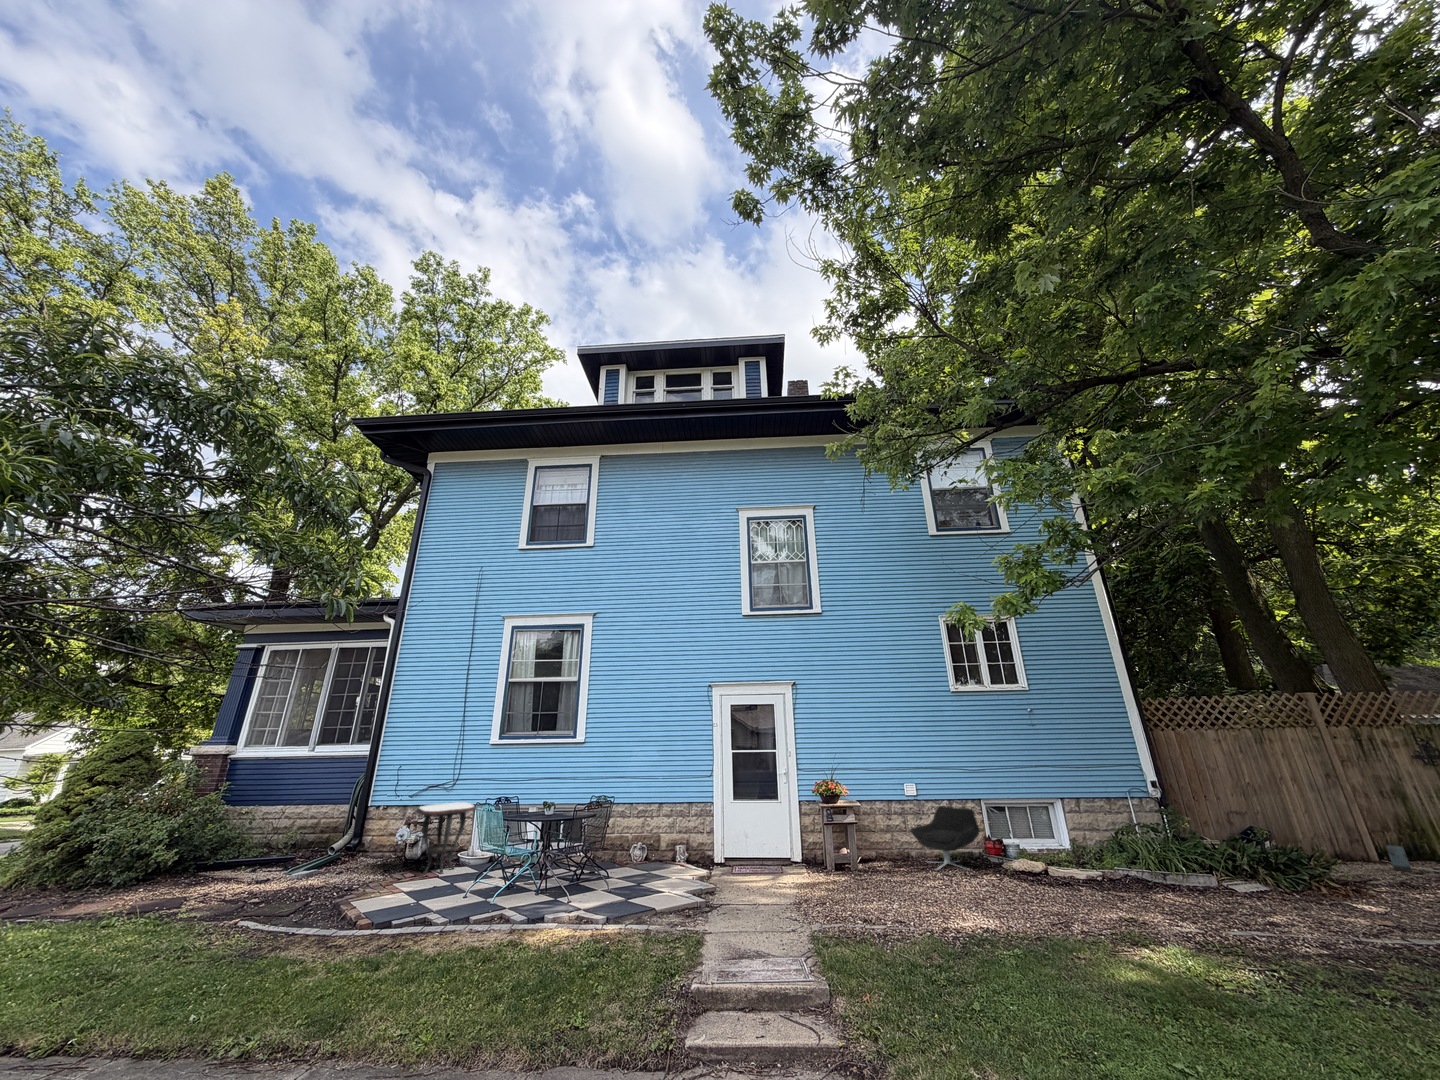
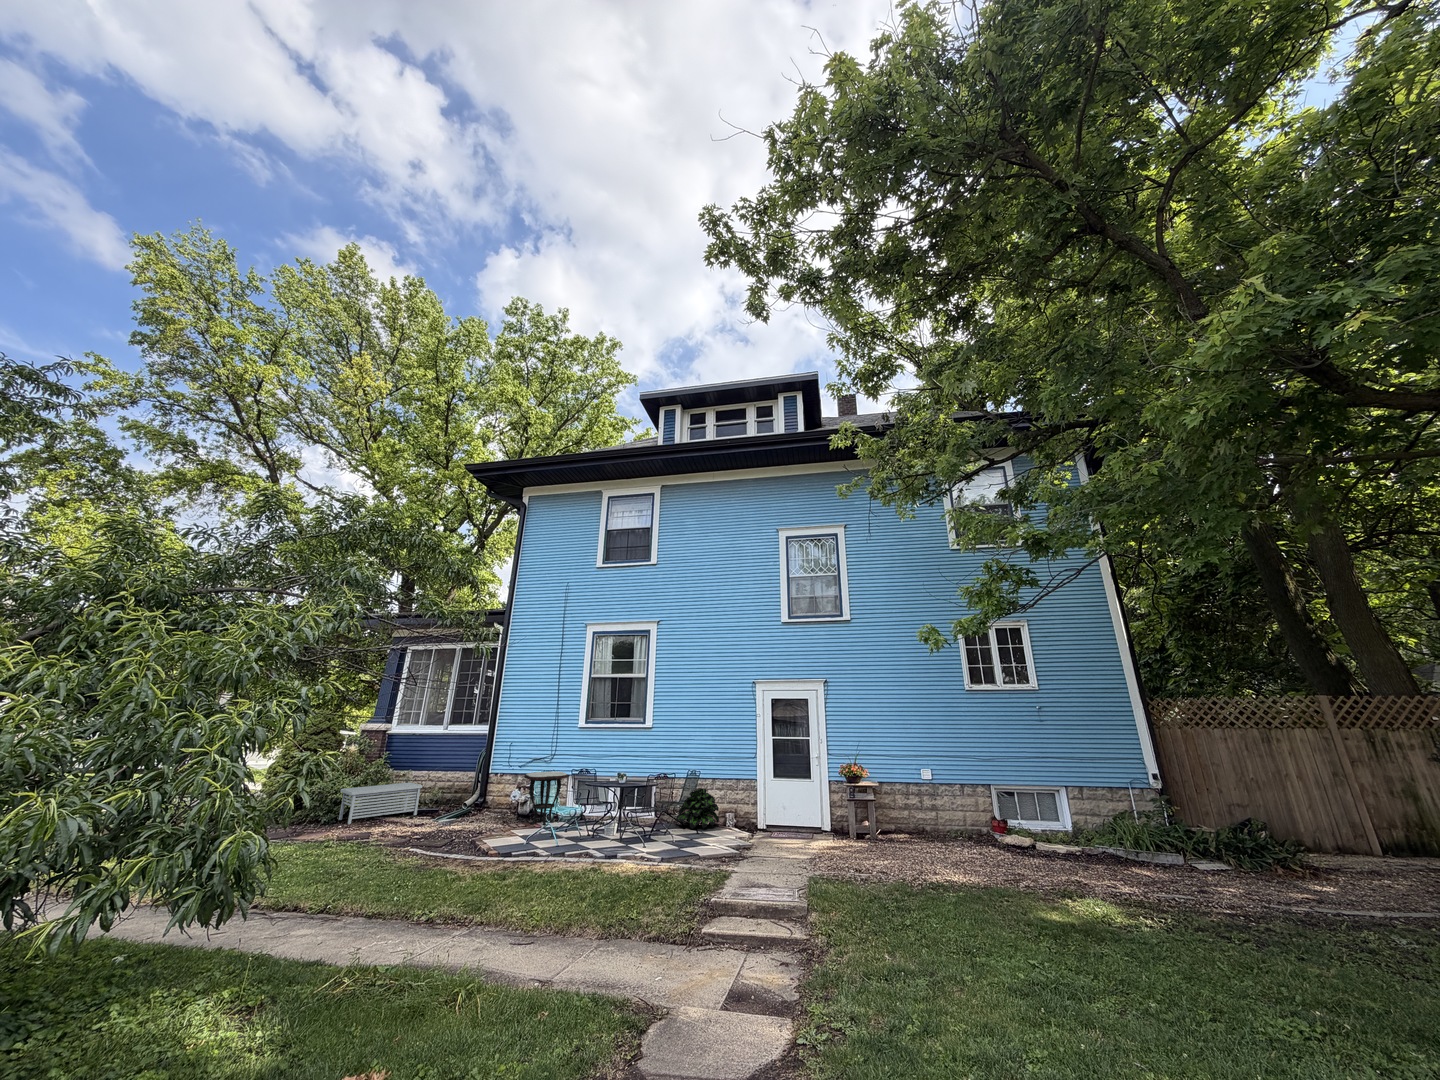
lounge chair: present [911,806,980,870] -> none [923,789,985,844]
potted plant: none [615,817,669,869] -> present [676,788,719,829]
storage bench: none [142,824,273,888] -> present [339,782,422,824]
watering can: present [1383,837,1411,872] -> none [1376,833,1404,867]

